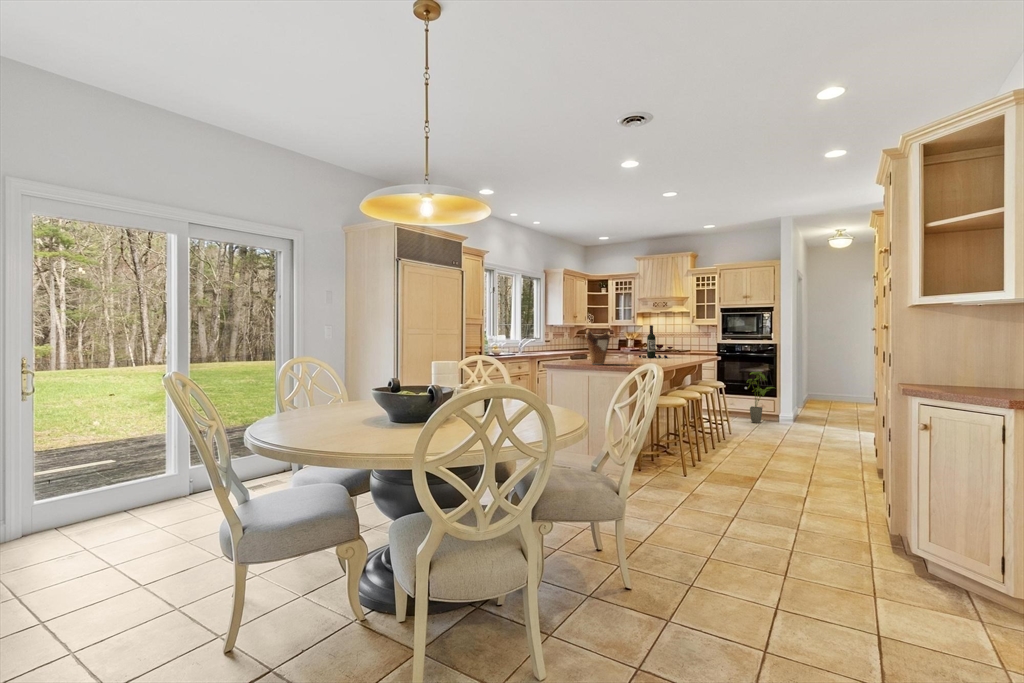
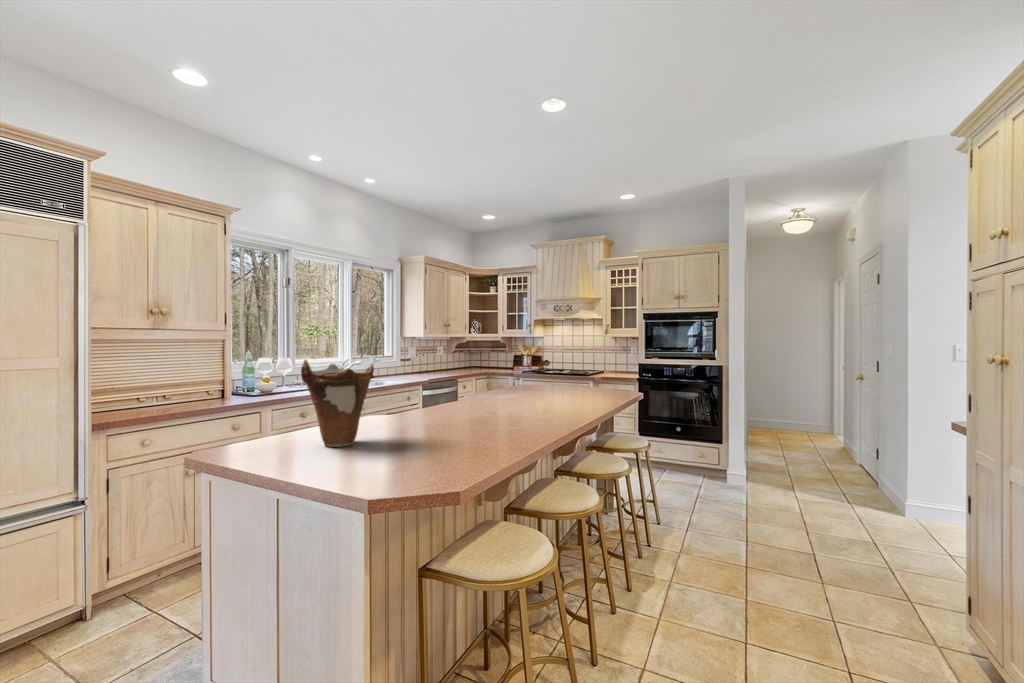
wine bottle: present [639,325,673,358] -> none [493,342,556,403]
house plant: present [747,372,774,423] -> none [679,407,723,485]

